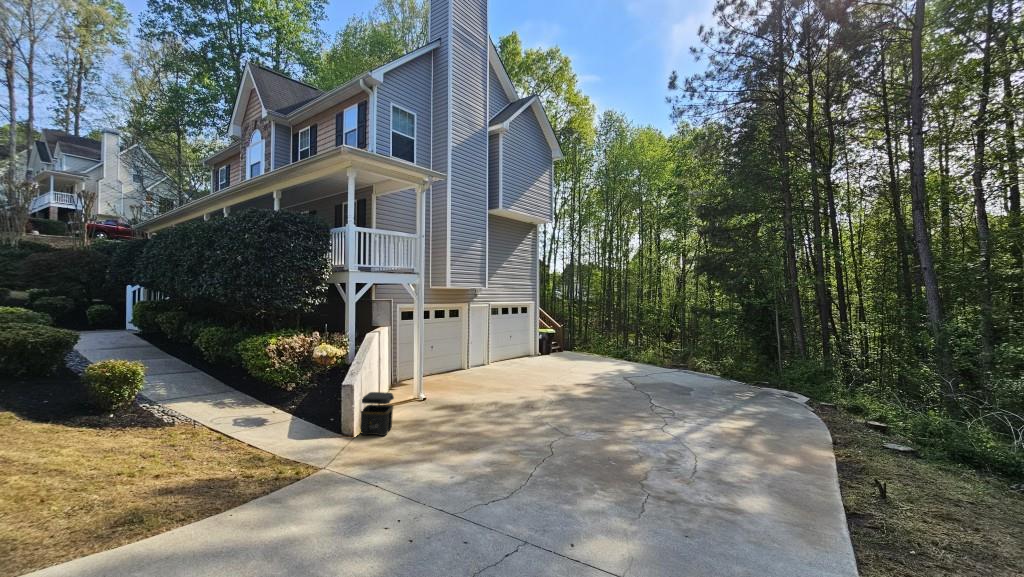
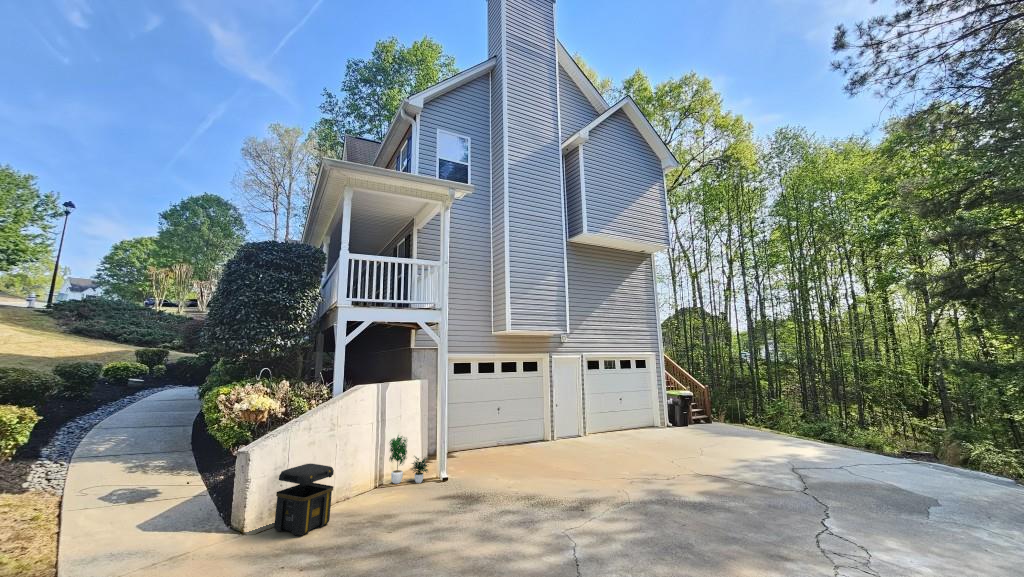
potted plant: none [389,370,419,405] -> present [389,435,428,484]

